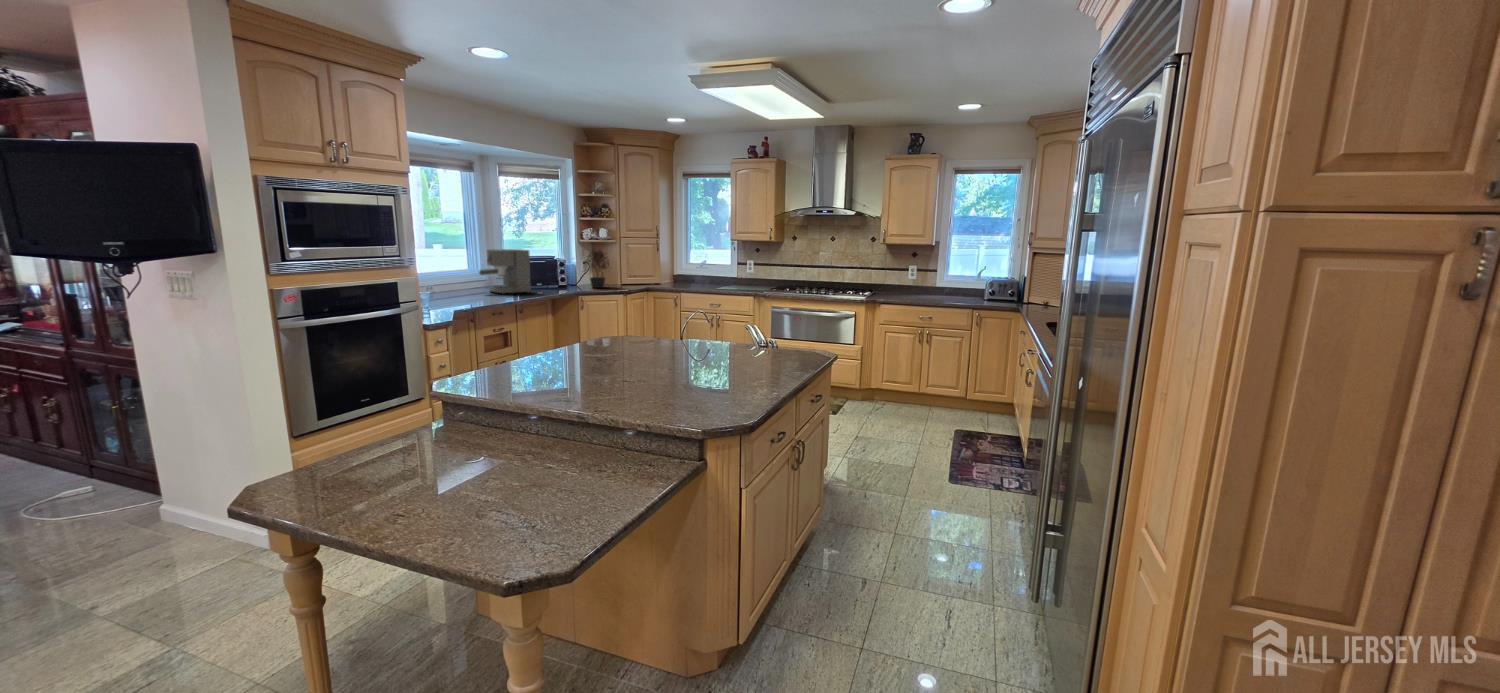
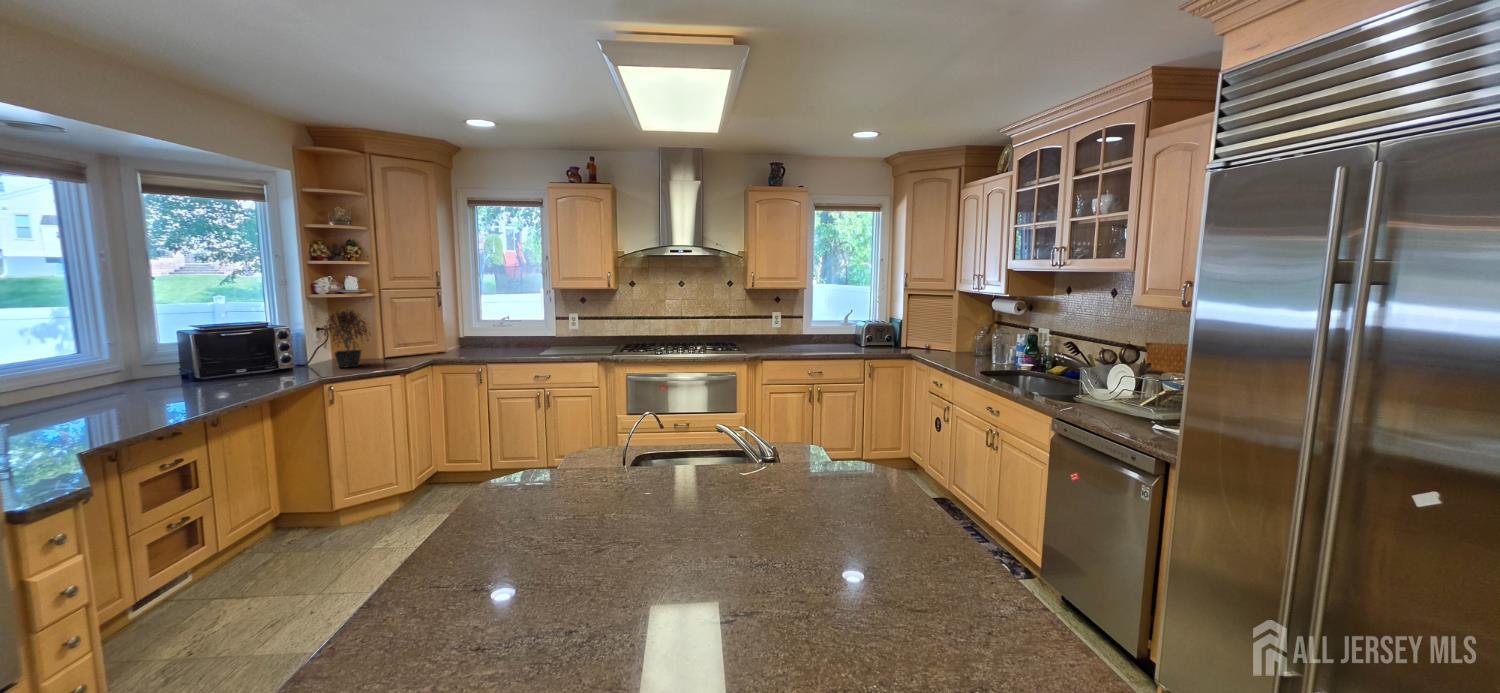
coffee maker: present [479,249,531,294] -> none [96,318,223,402]

